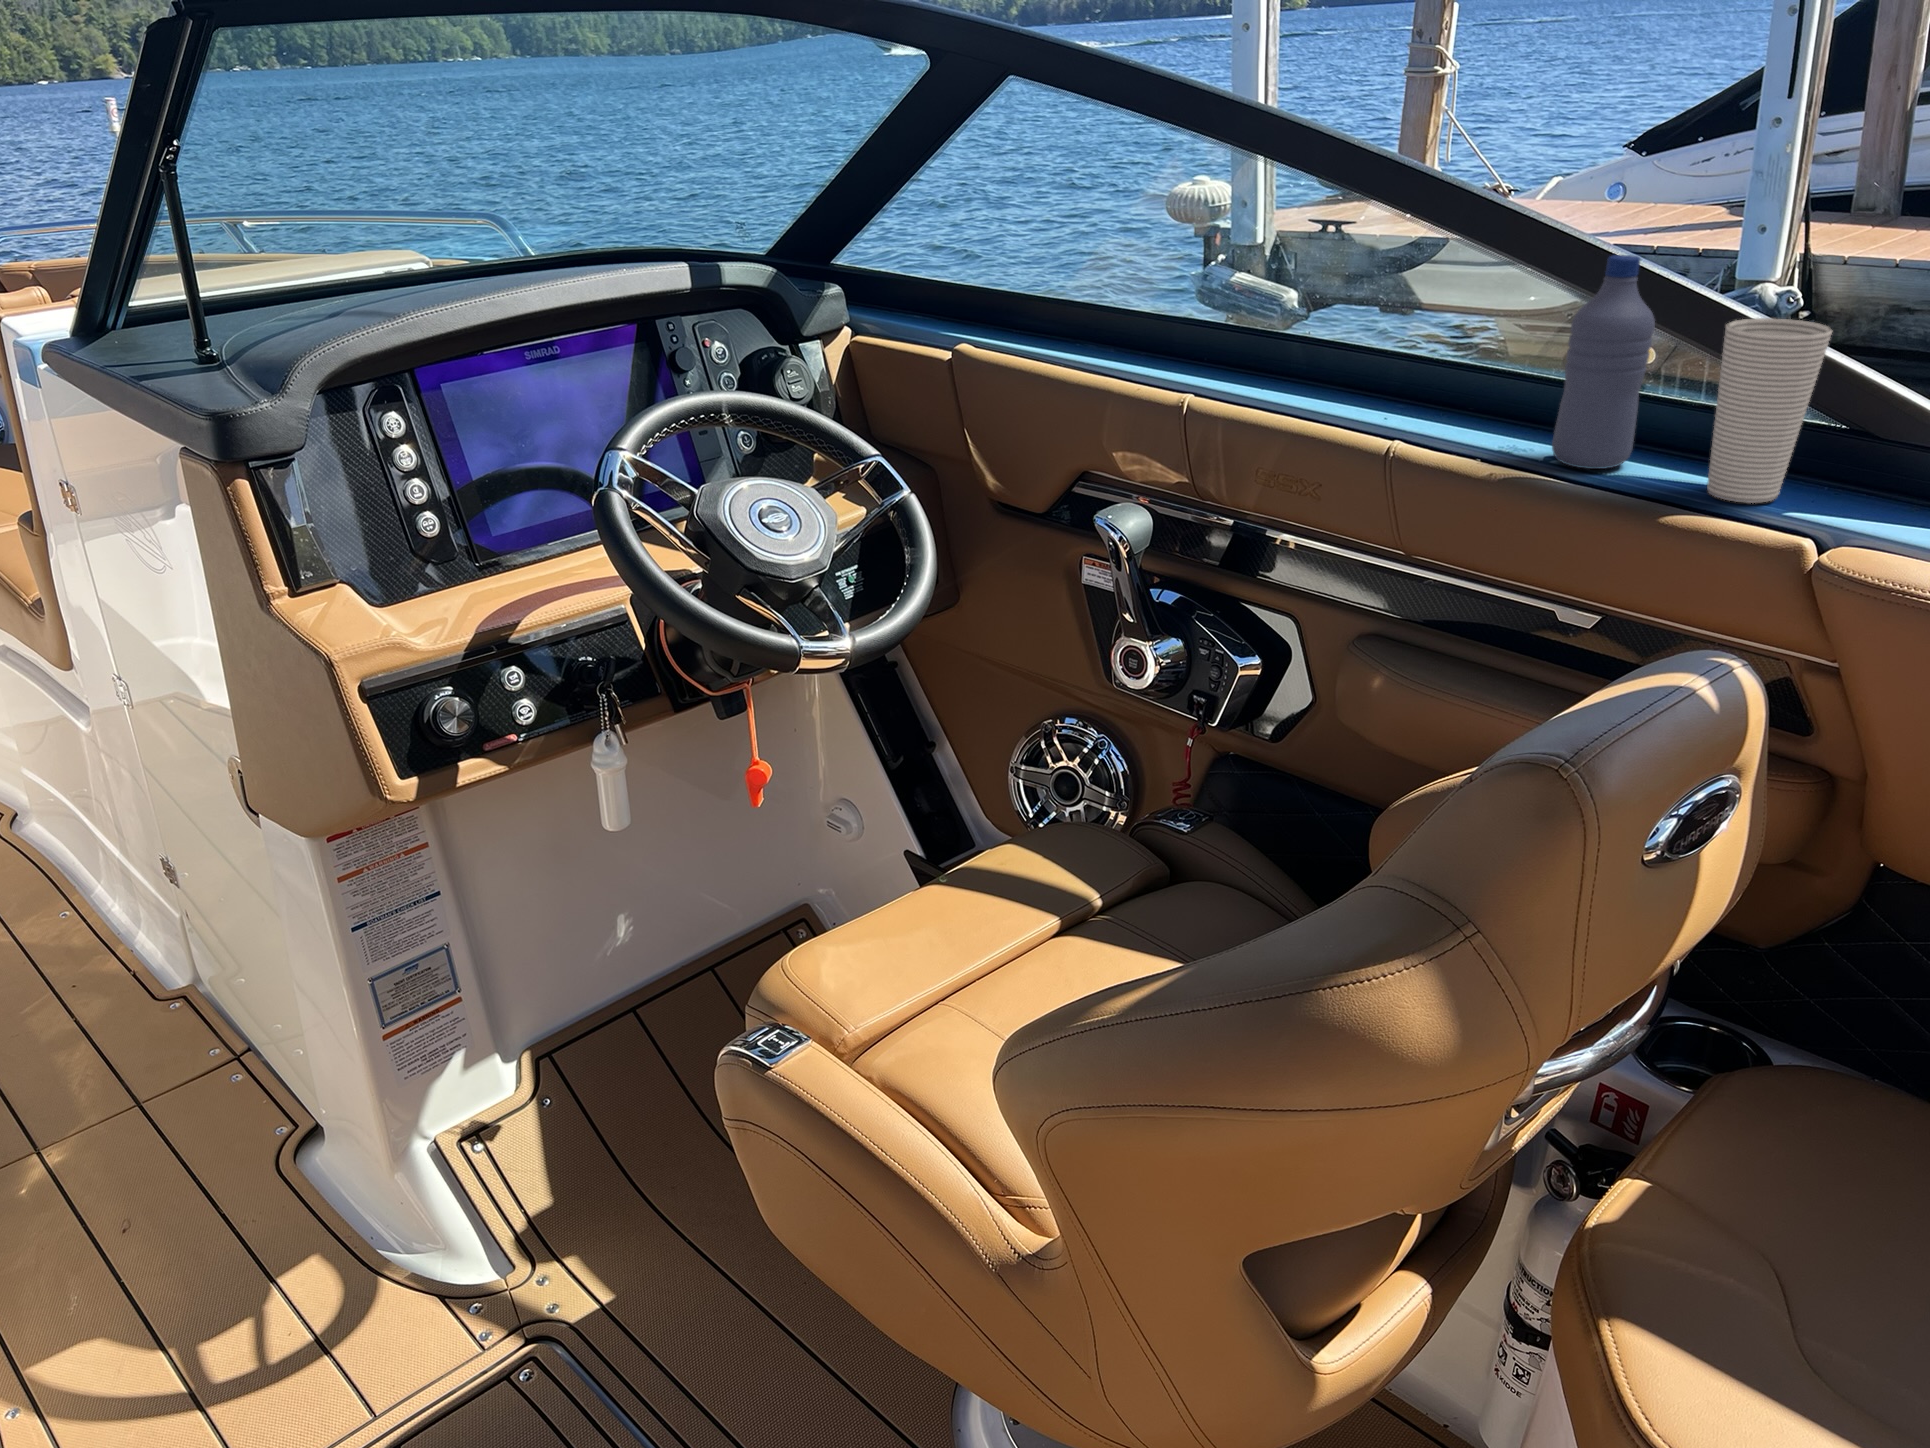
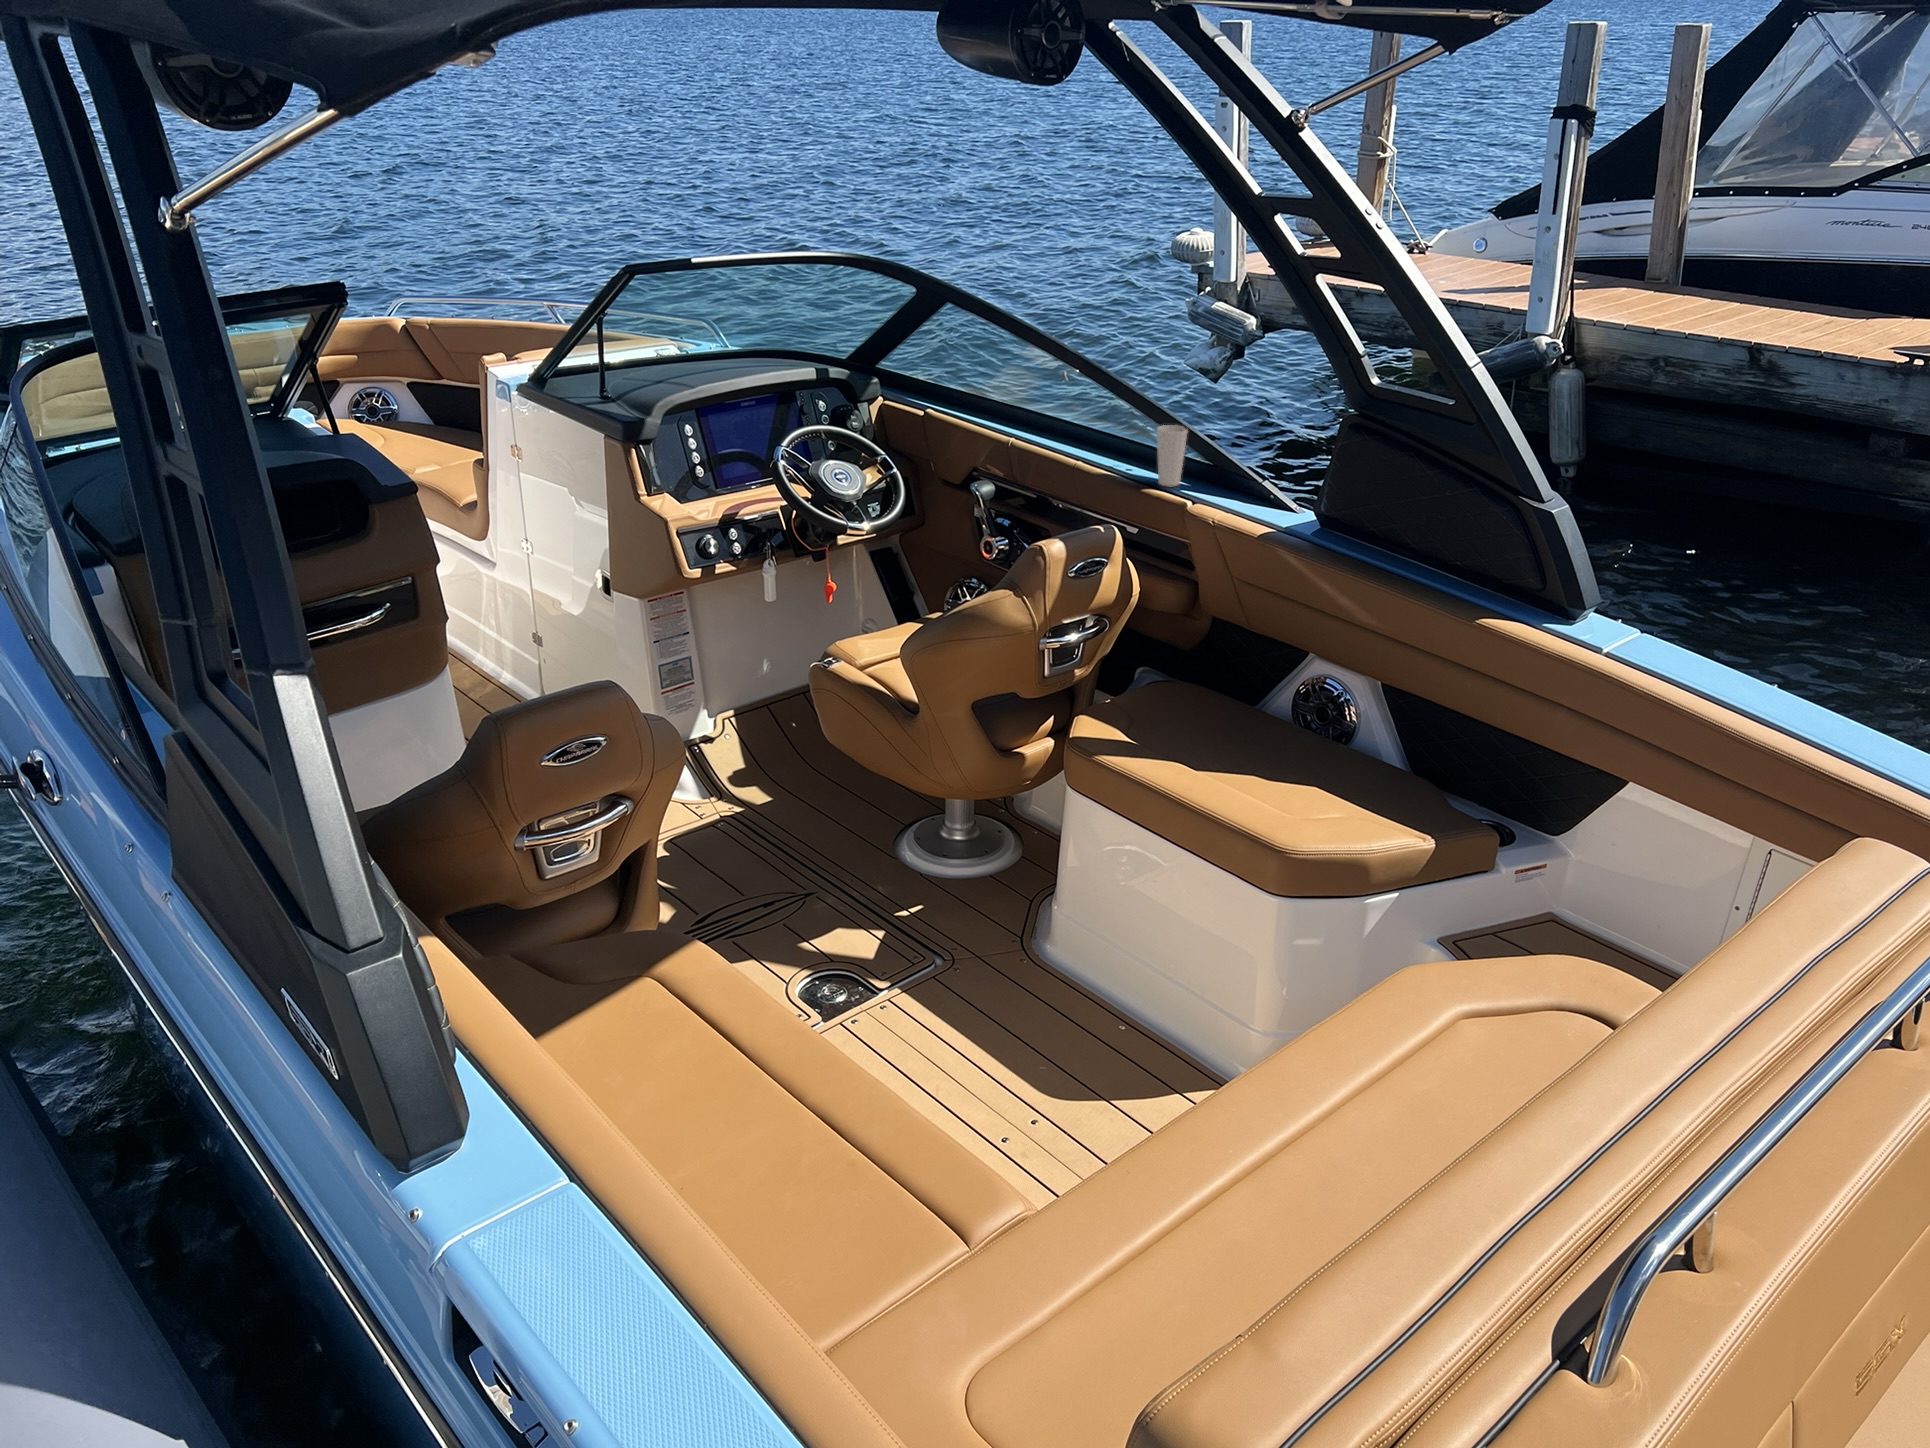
water bottle: present [1552,255,1655,469] -> none [1120,400,1148,474]

